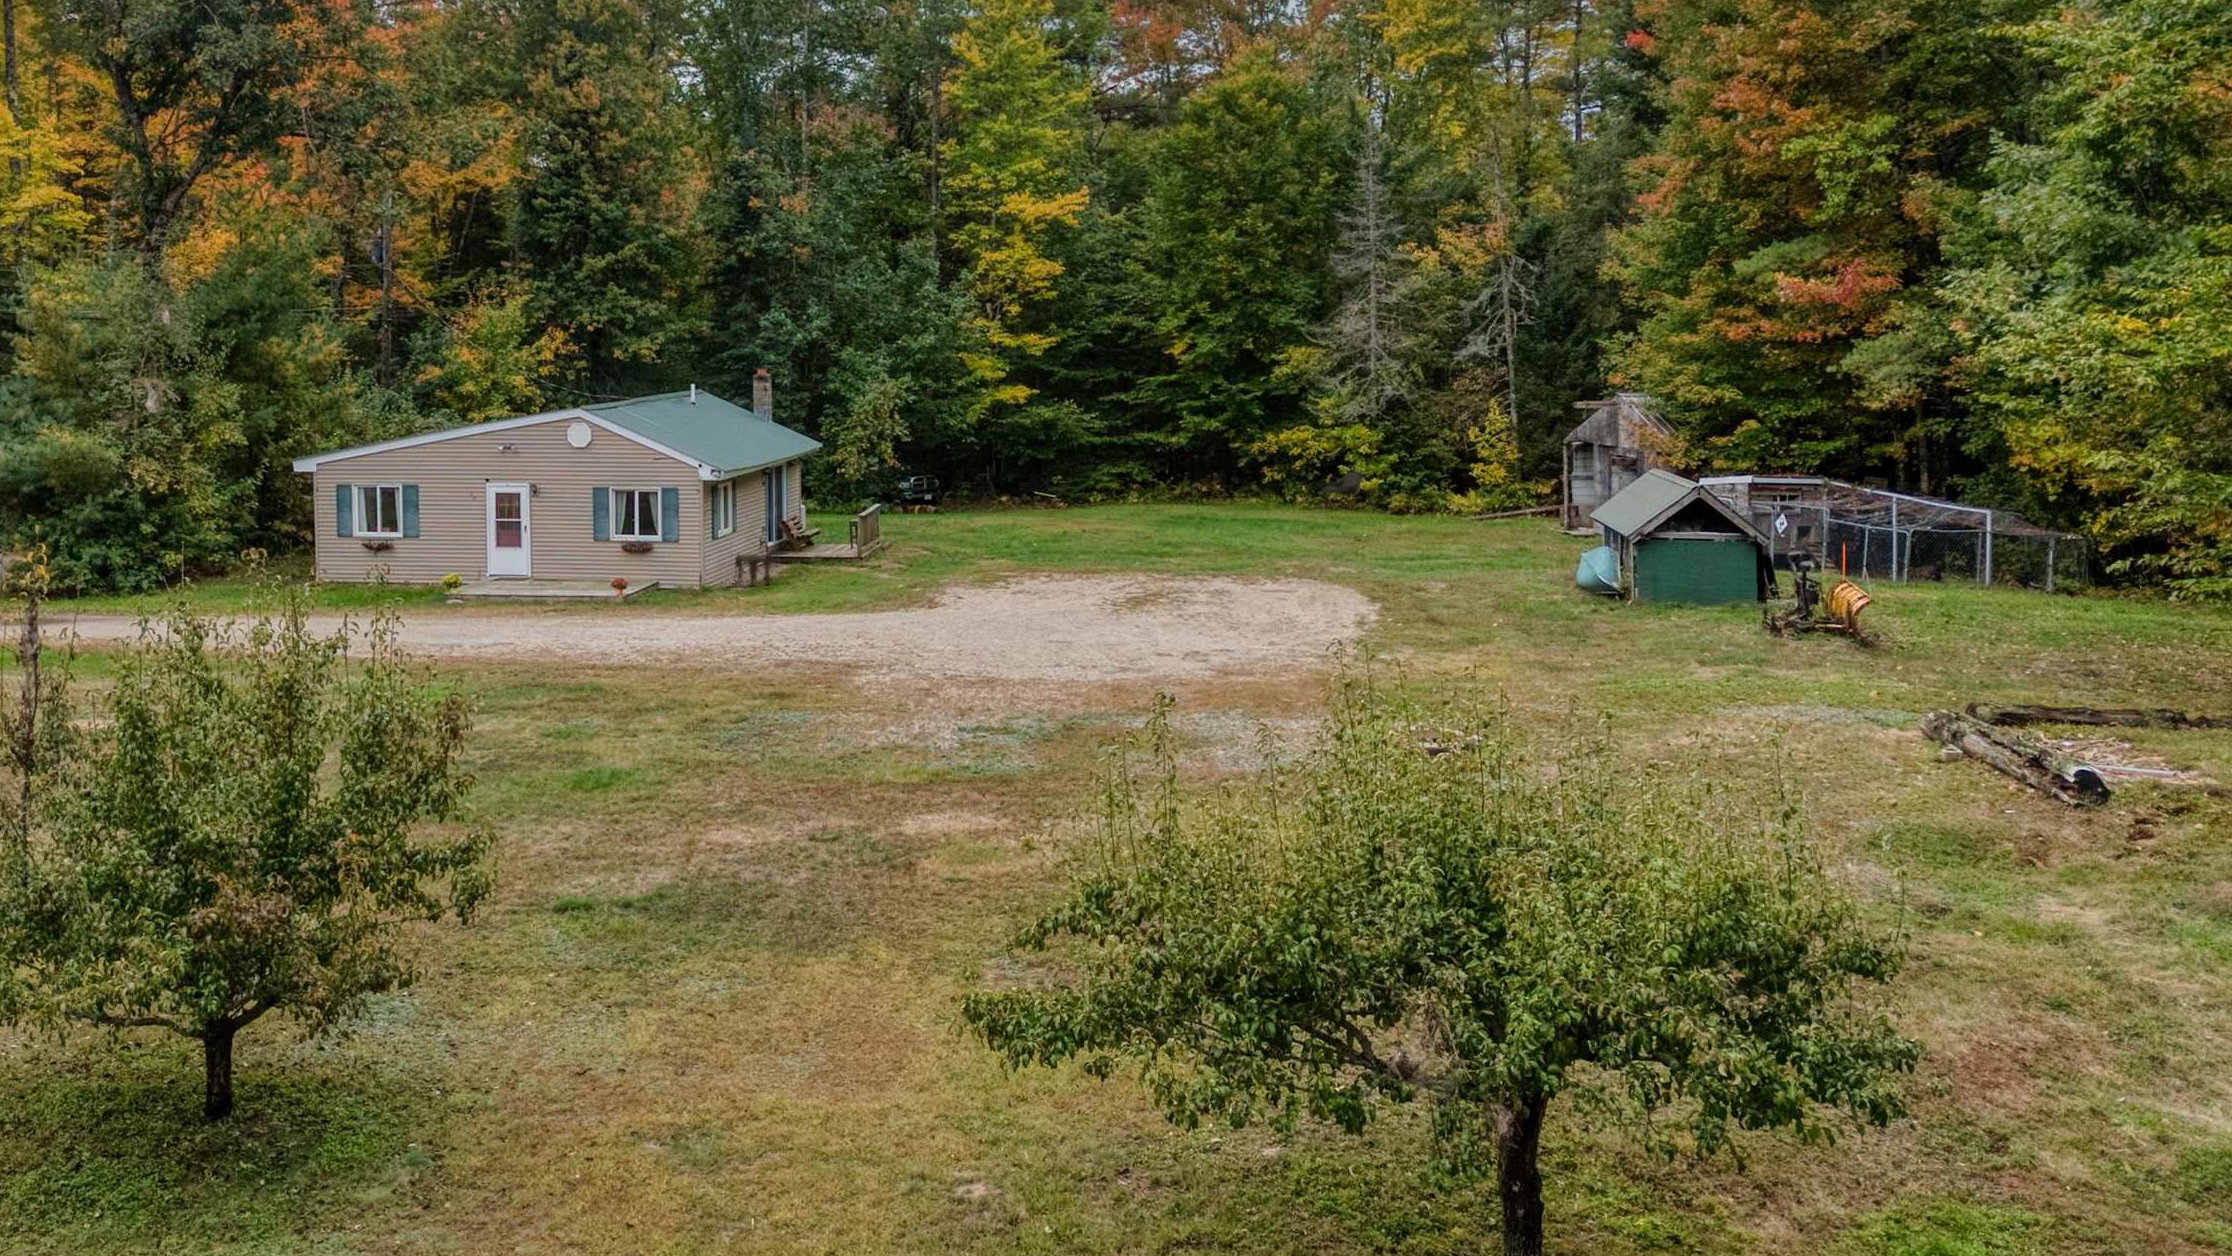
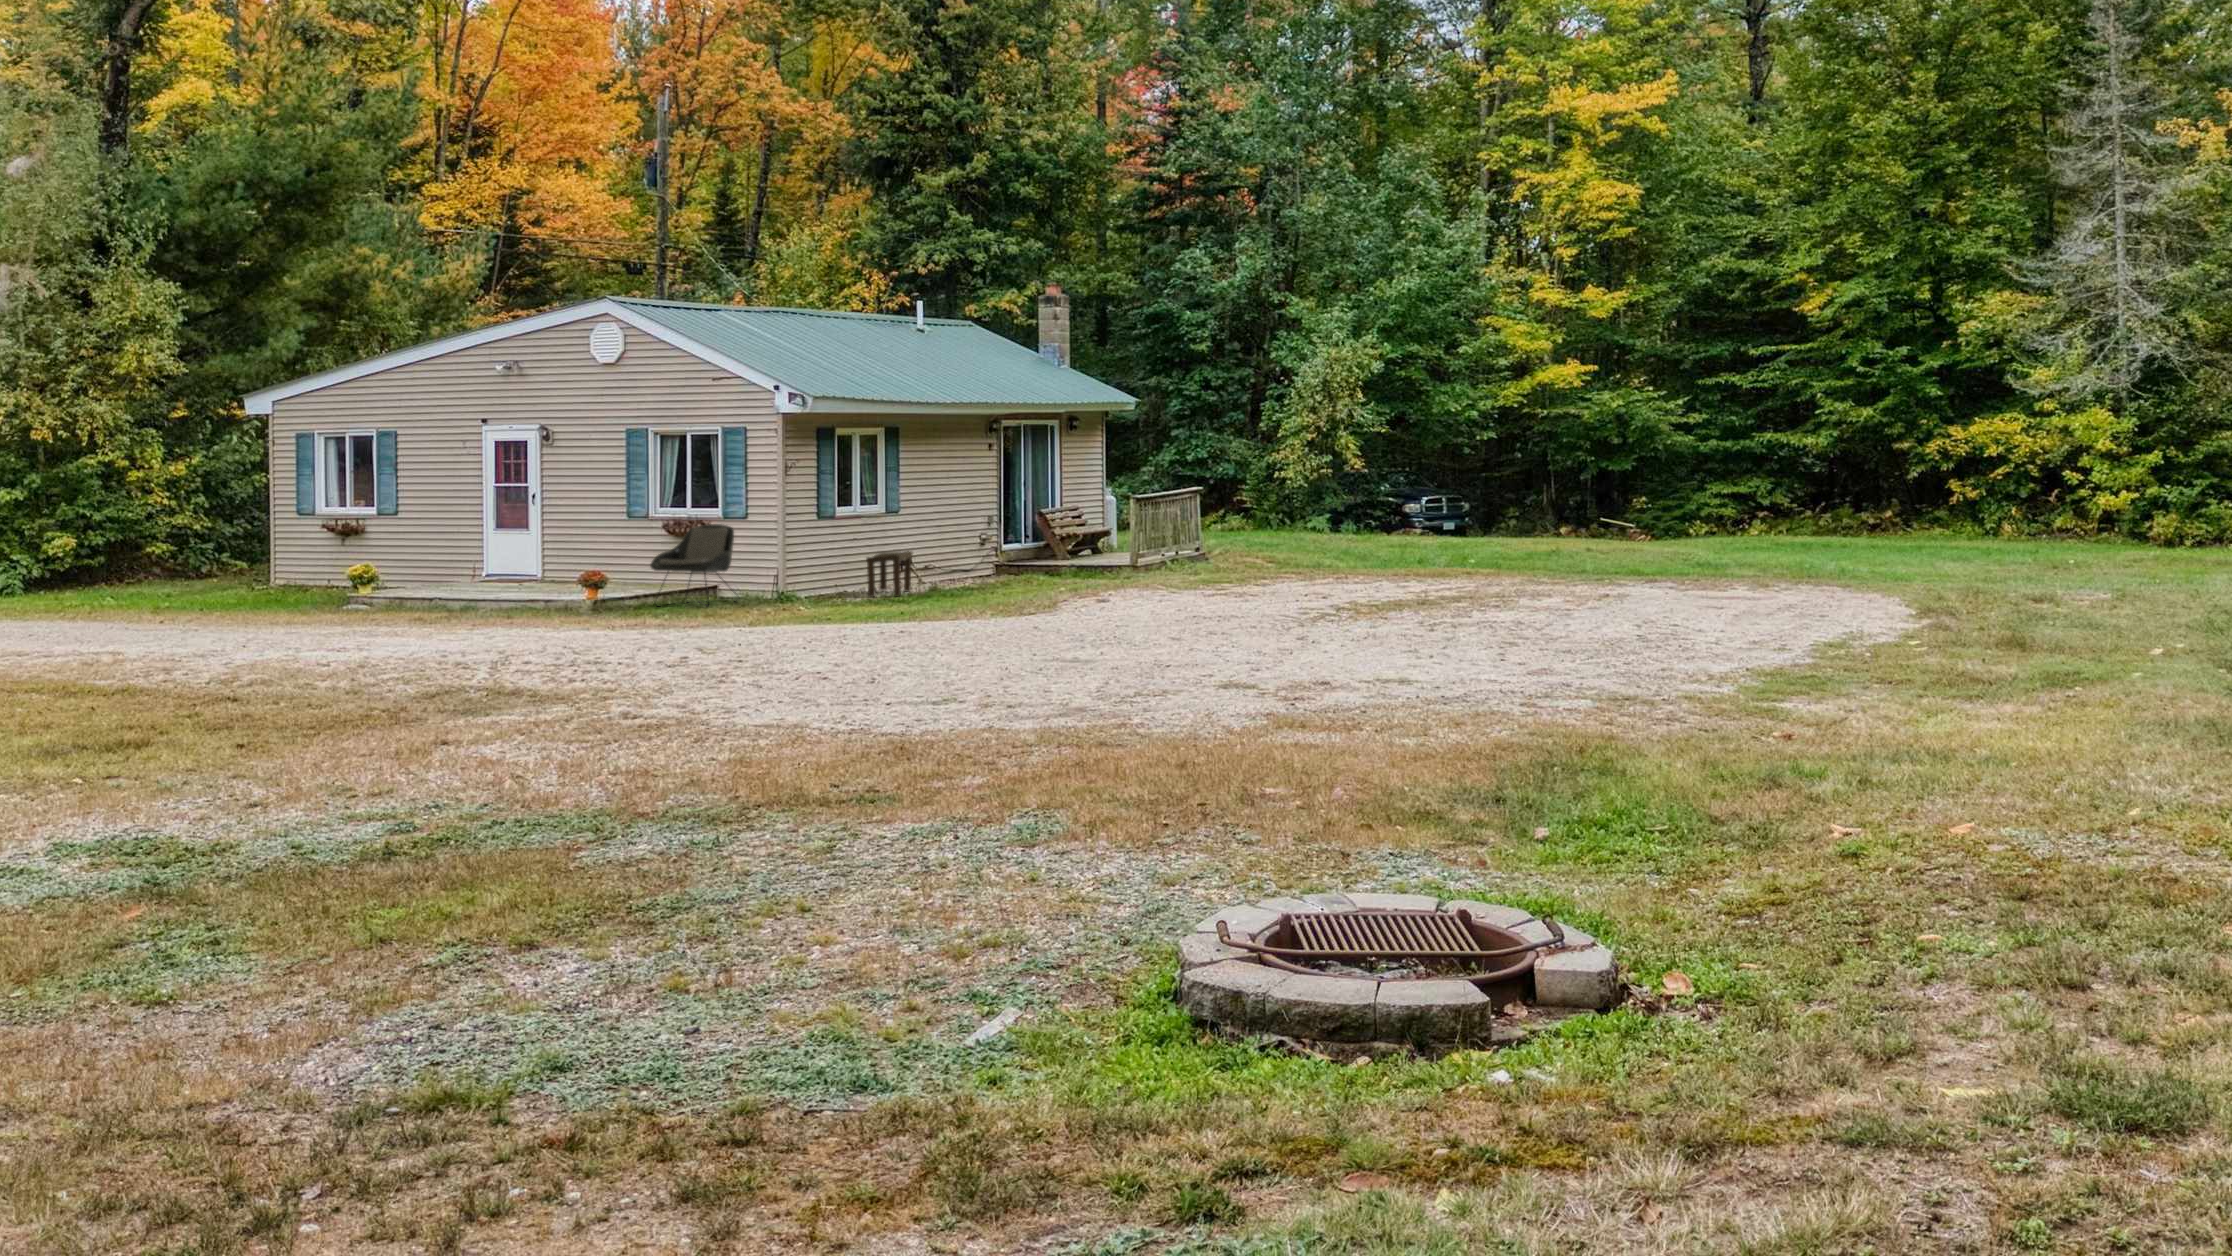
lounge chair: present [1324,472,1362,508] -> present [650,524,740,607]

